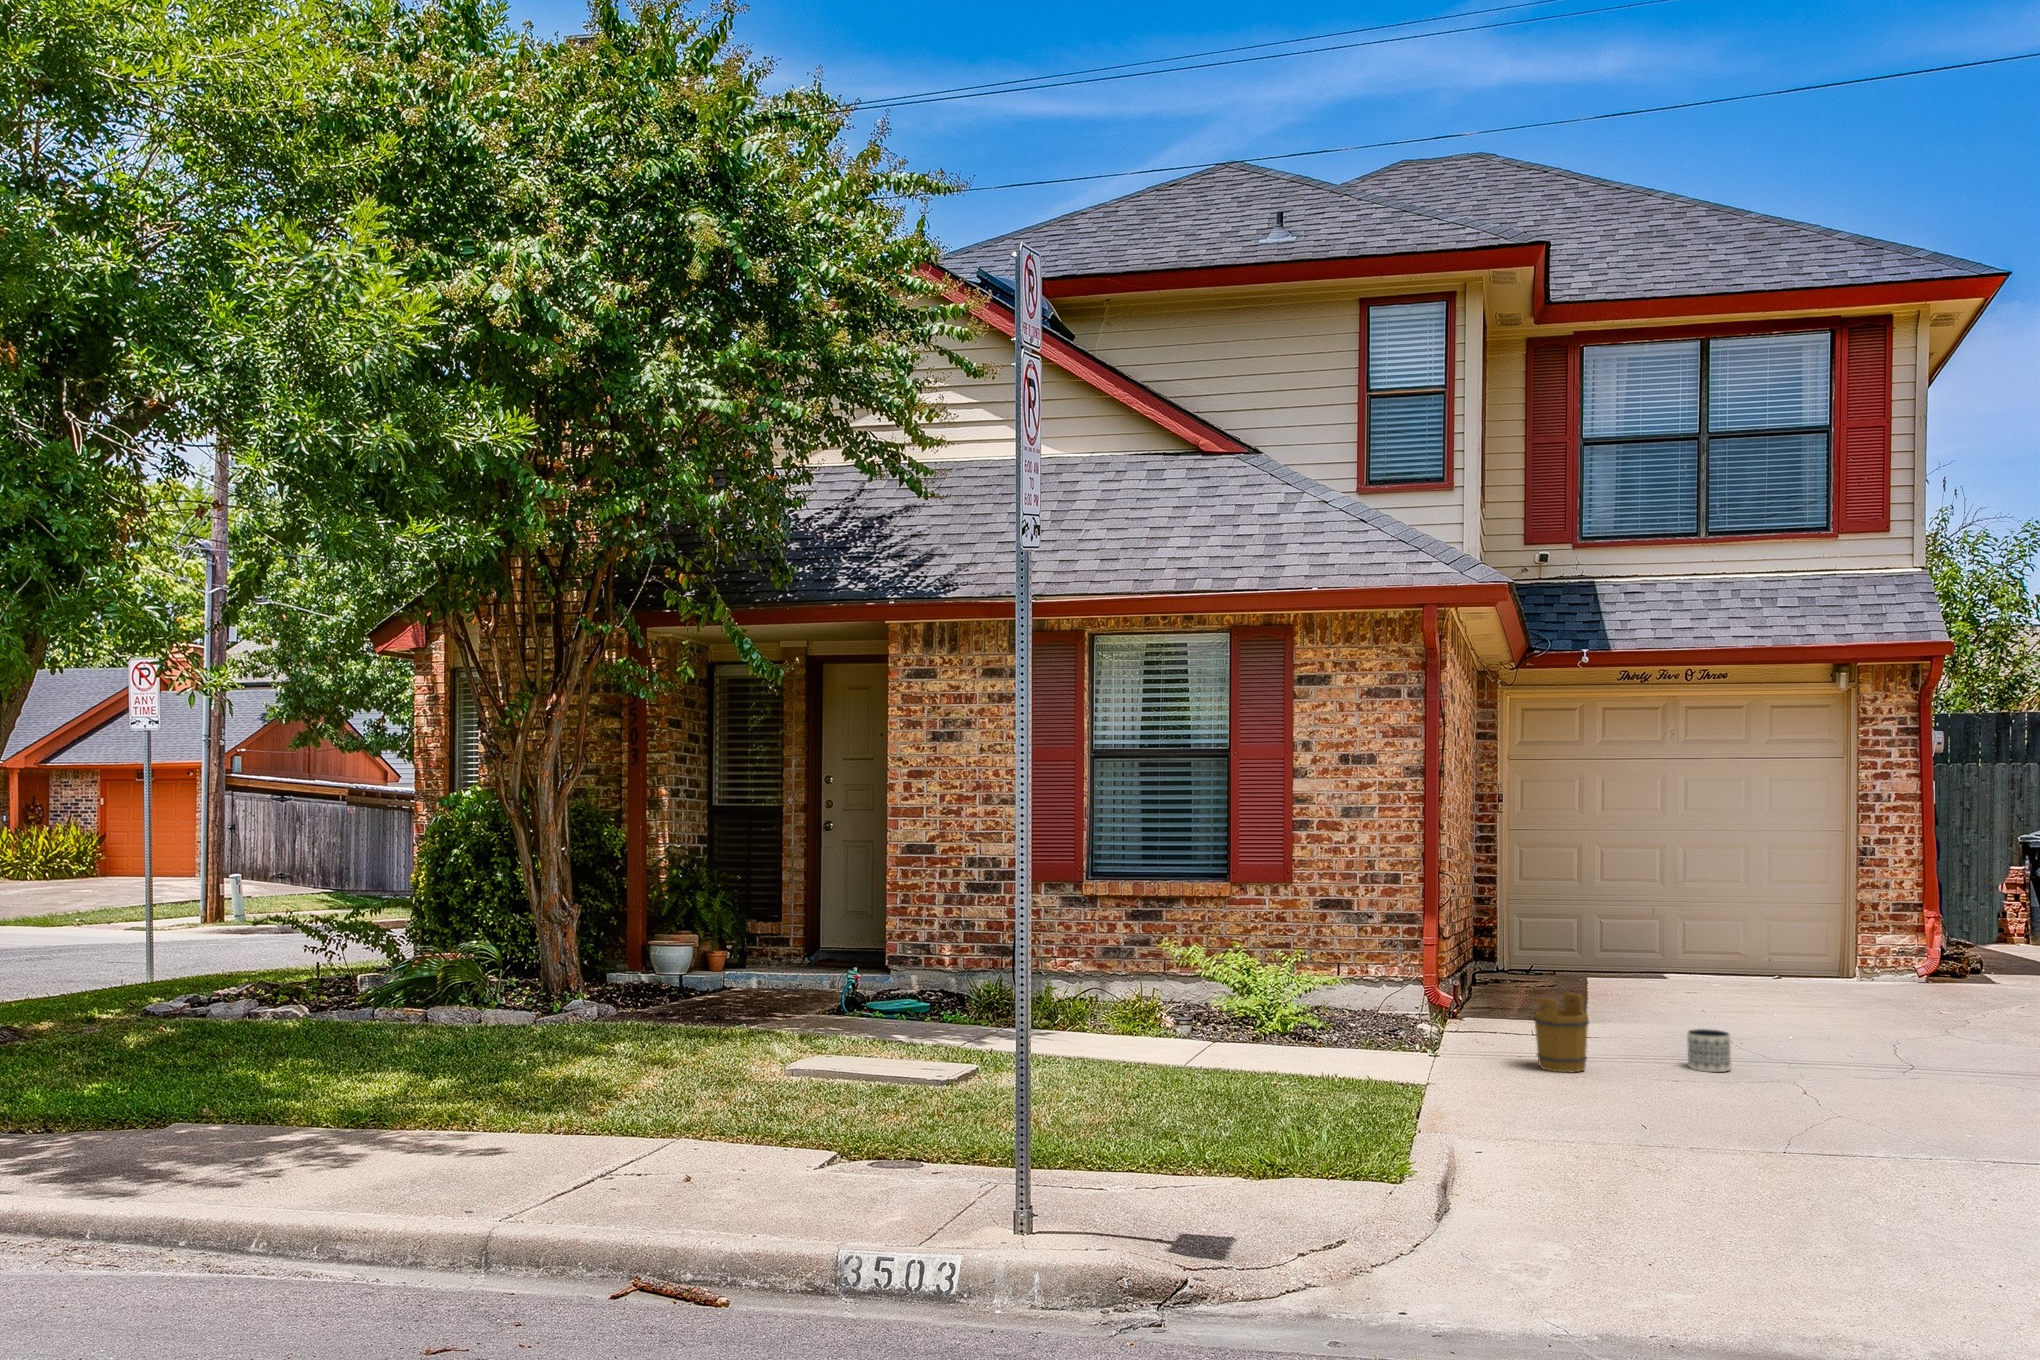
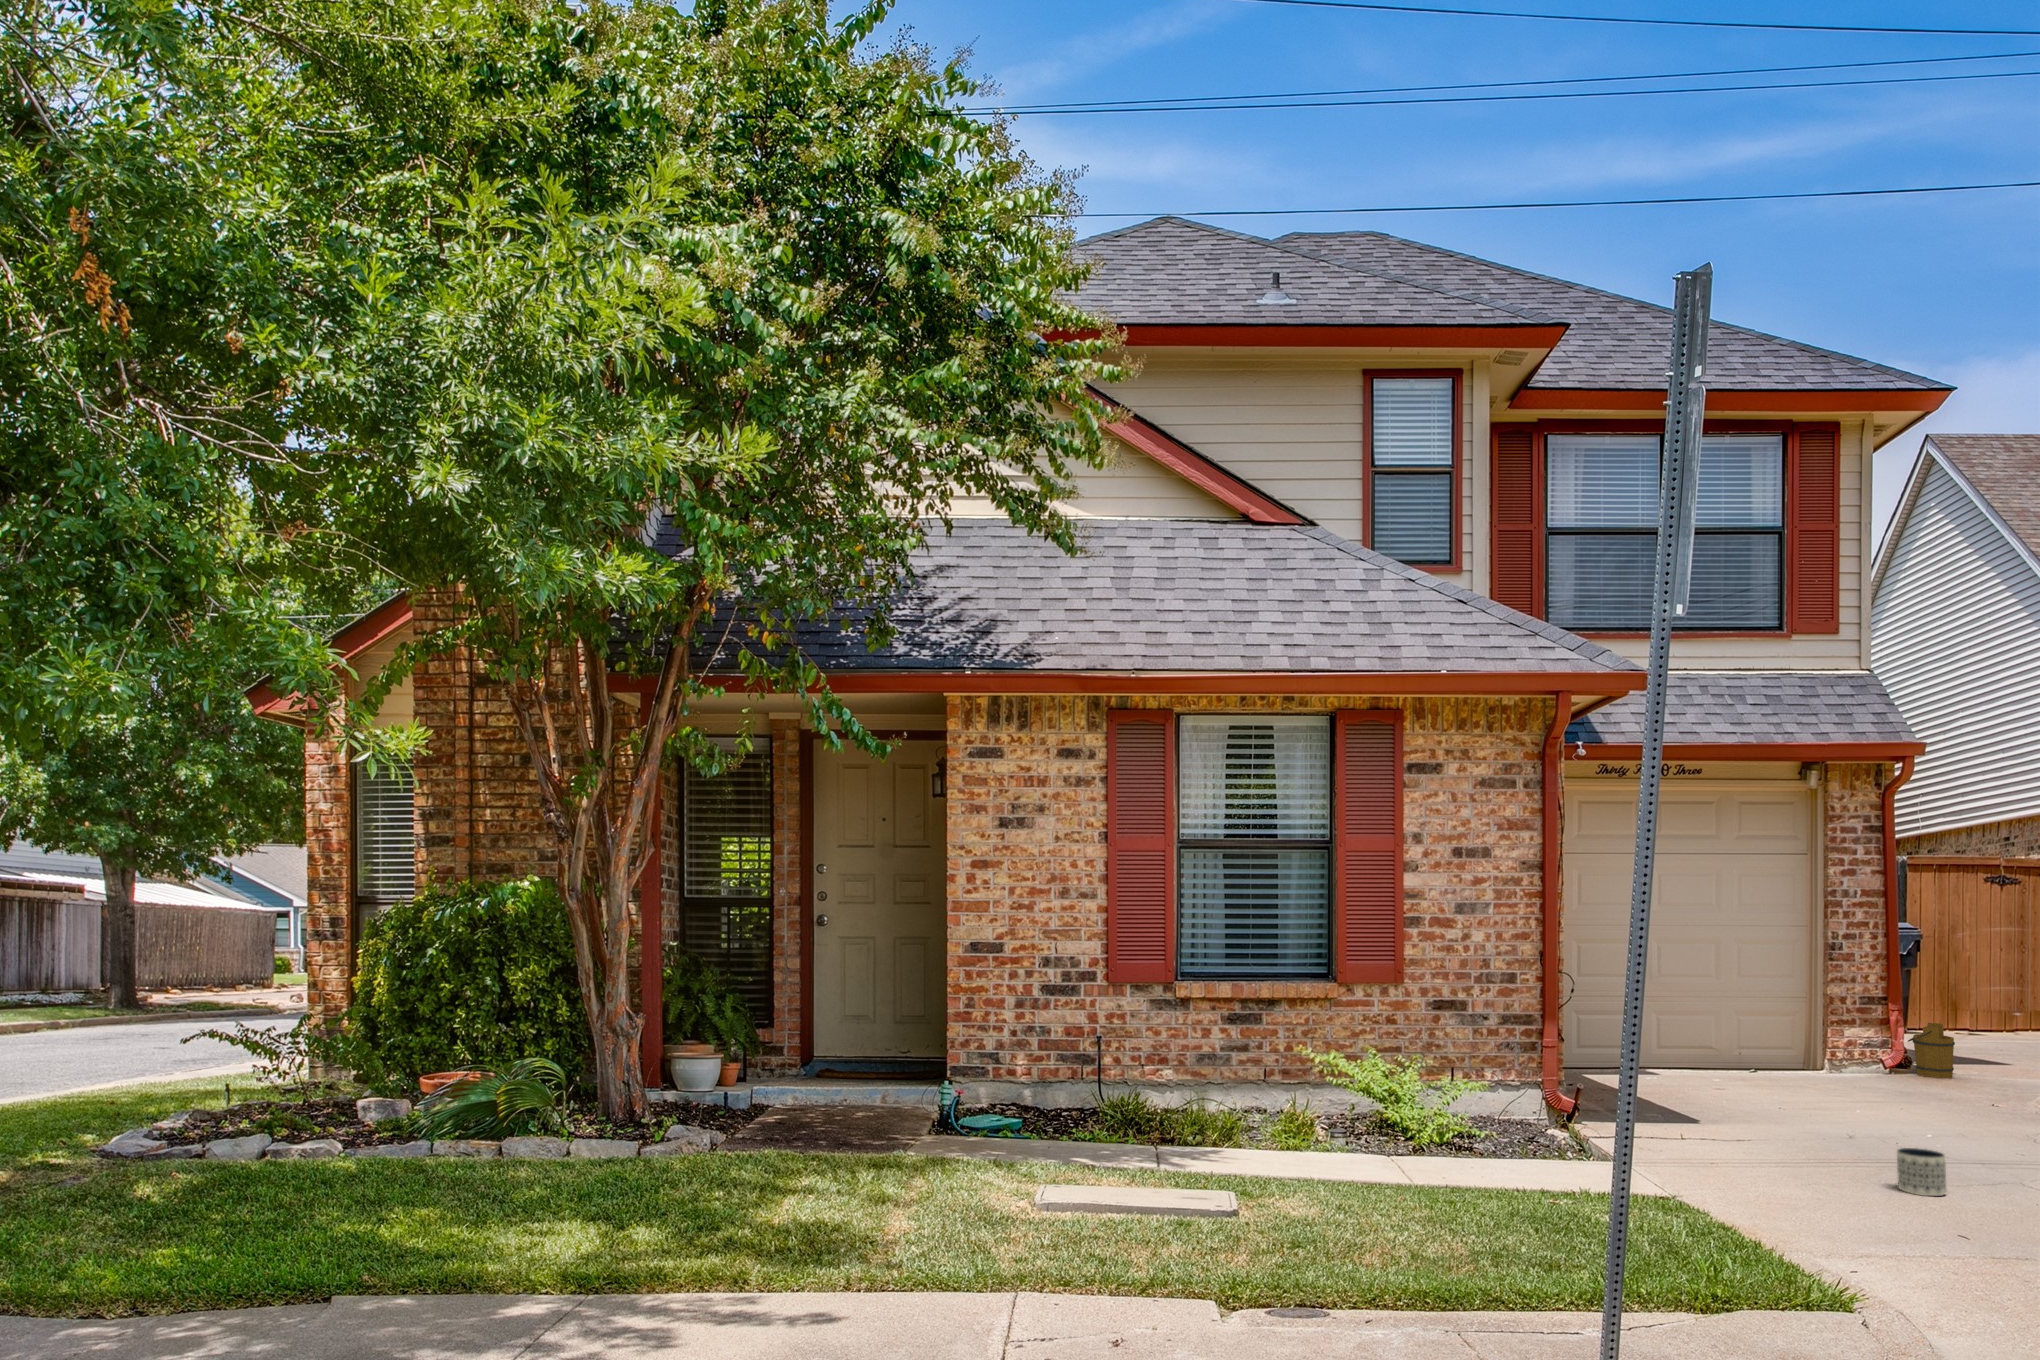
bucket: present [1529,993,1589,1073] -> present [1908,1023,1955,1079]

